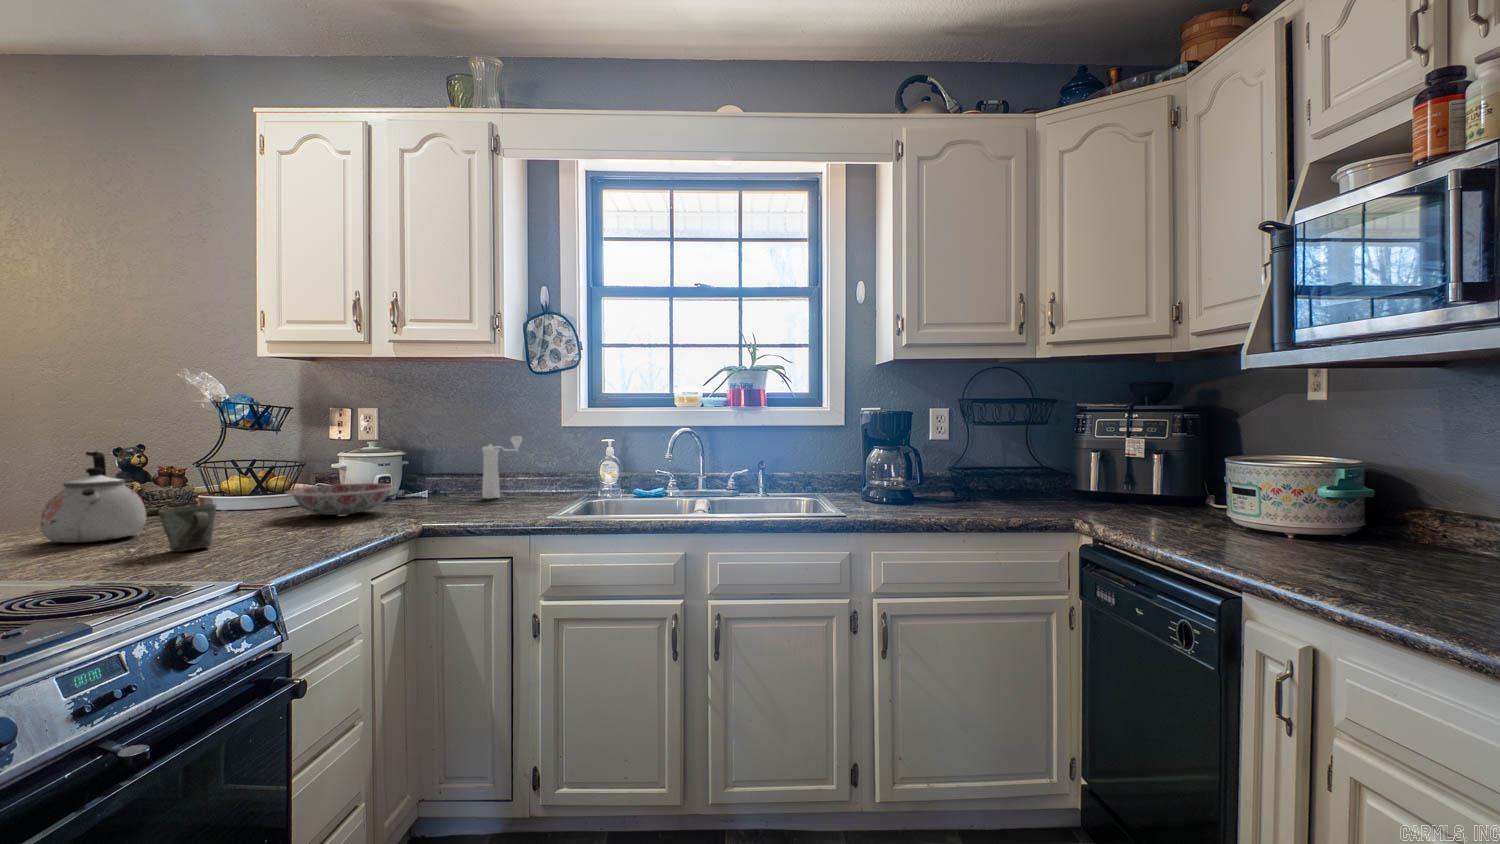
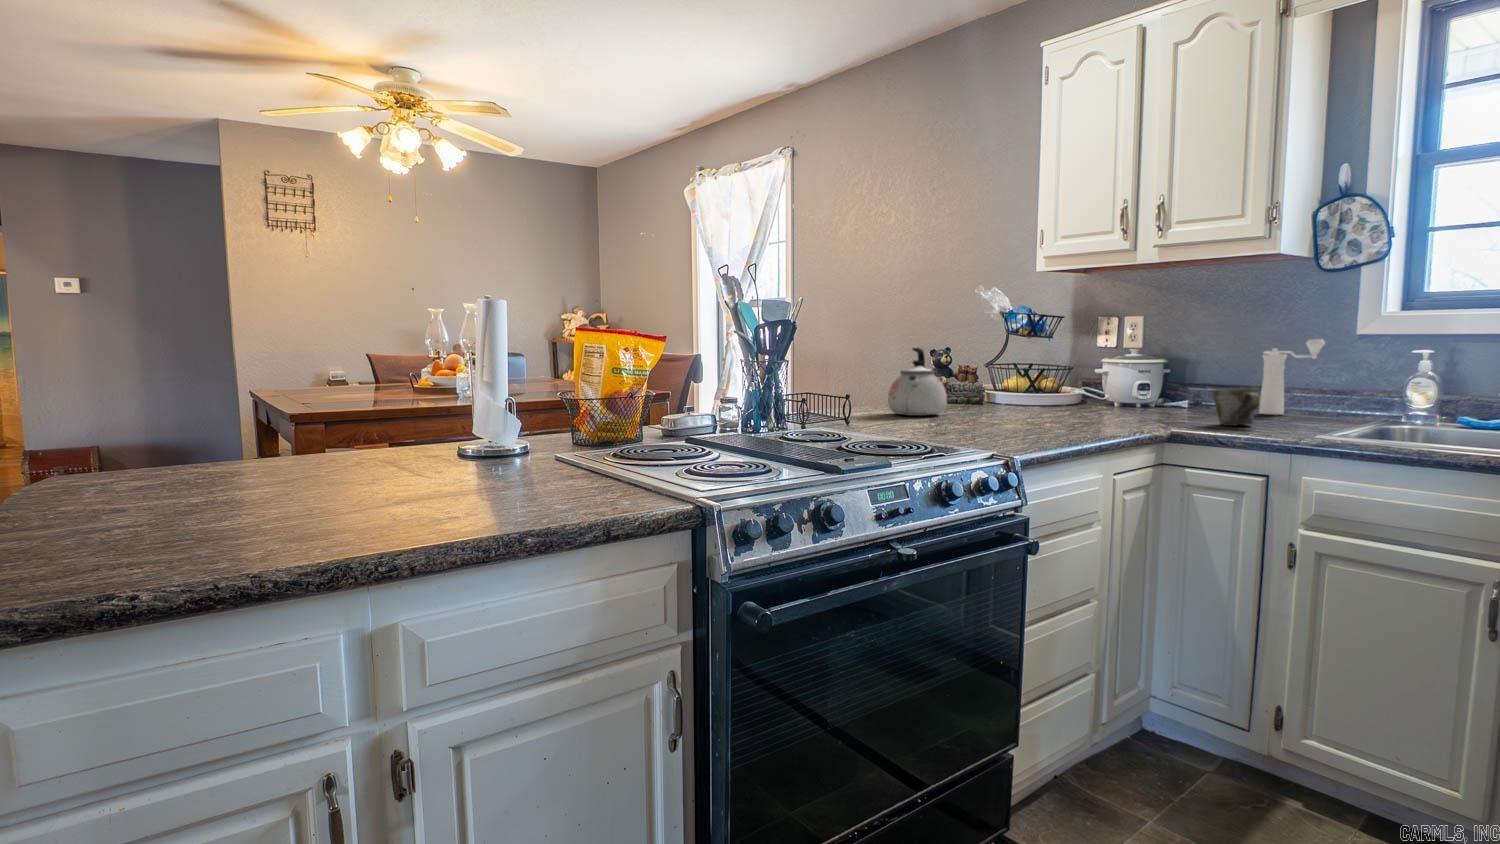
ceramic bowl: present [286,483,396,515] -> none [1047,387,1152,415]
mug: present [159,504,216,552] -> present [1212,388,1260,426]

